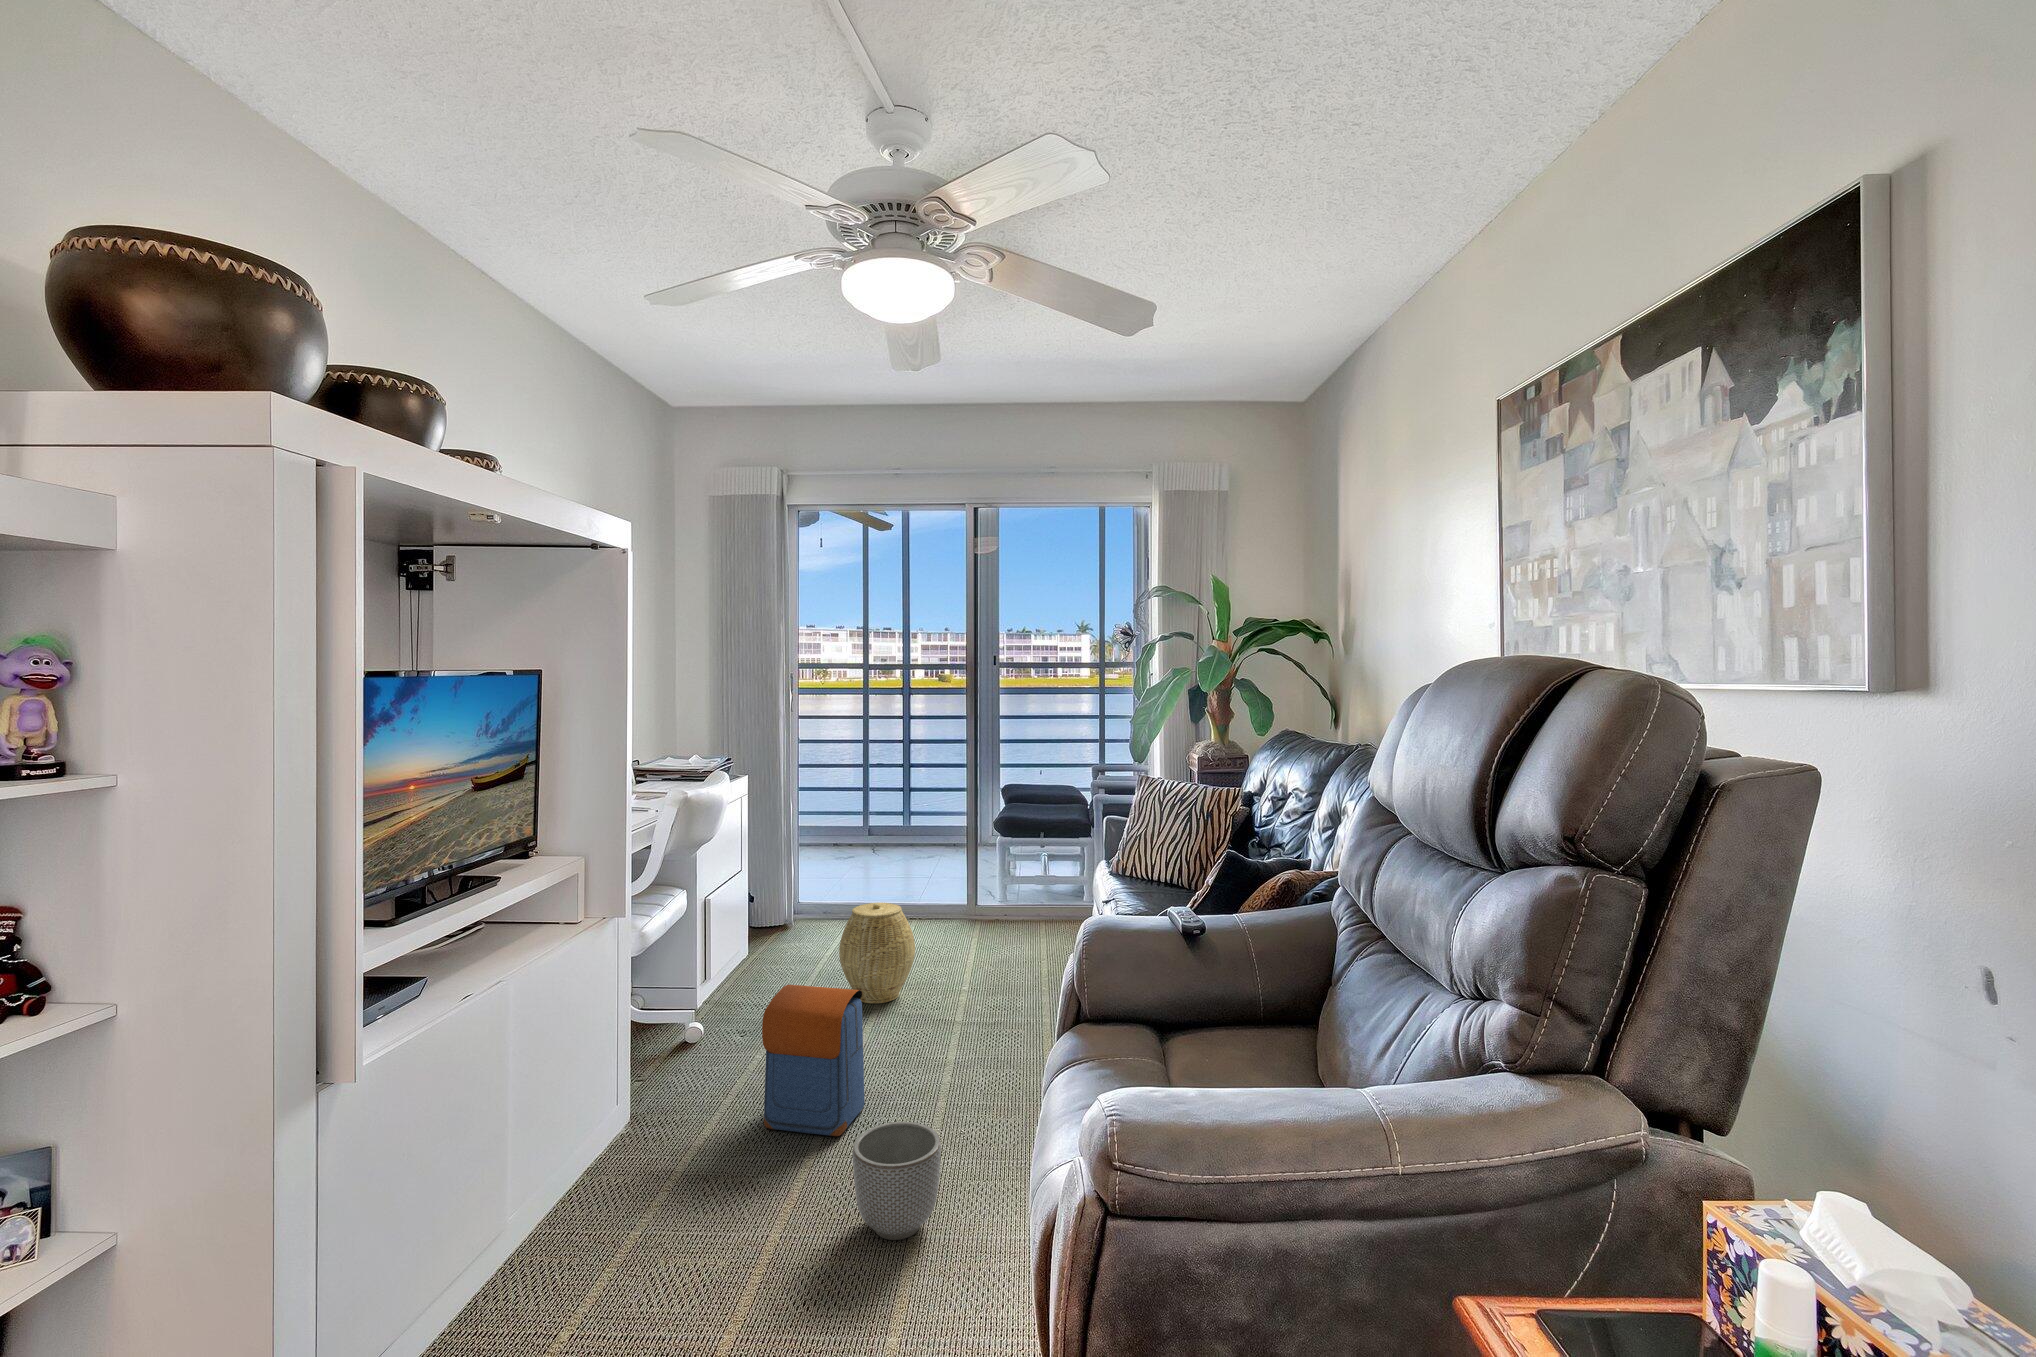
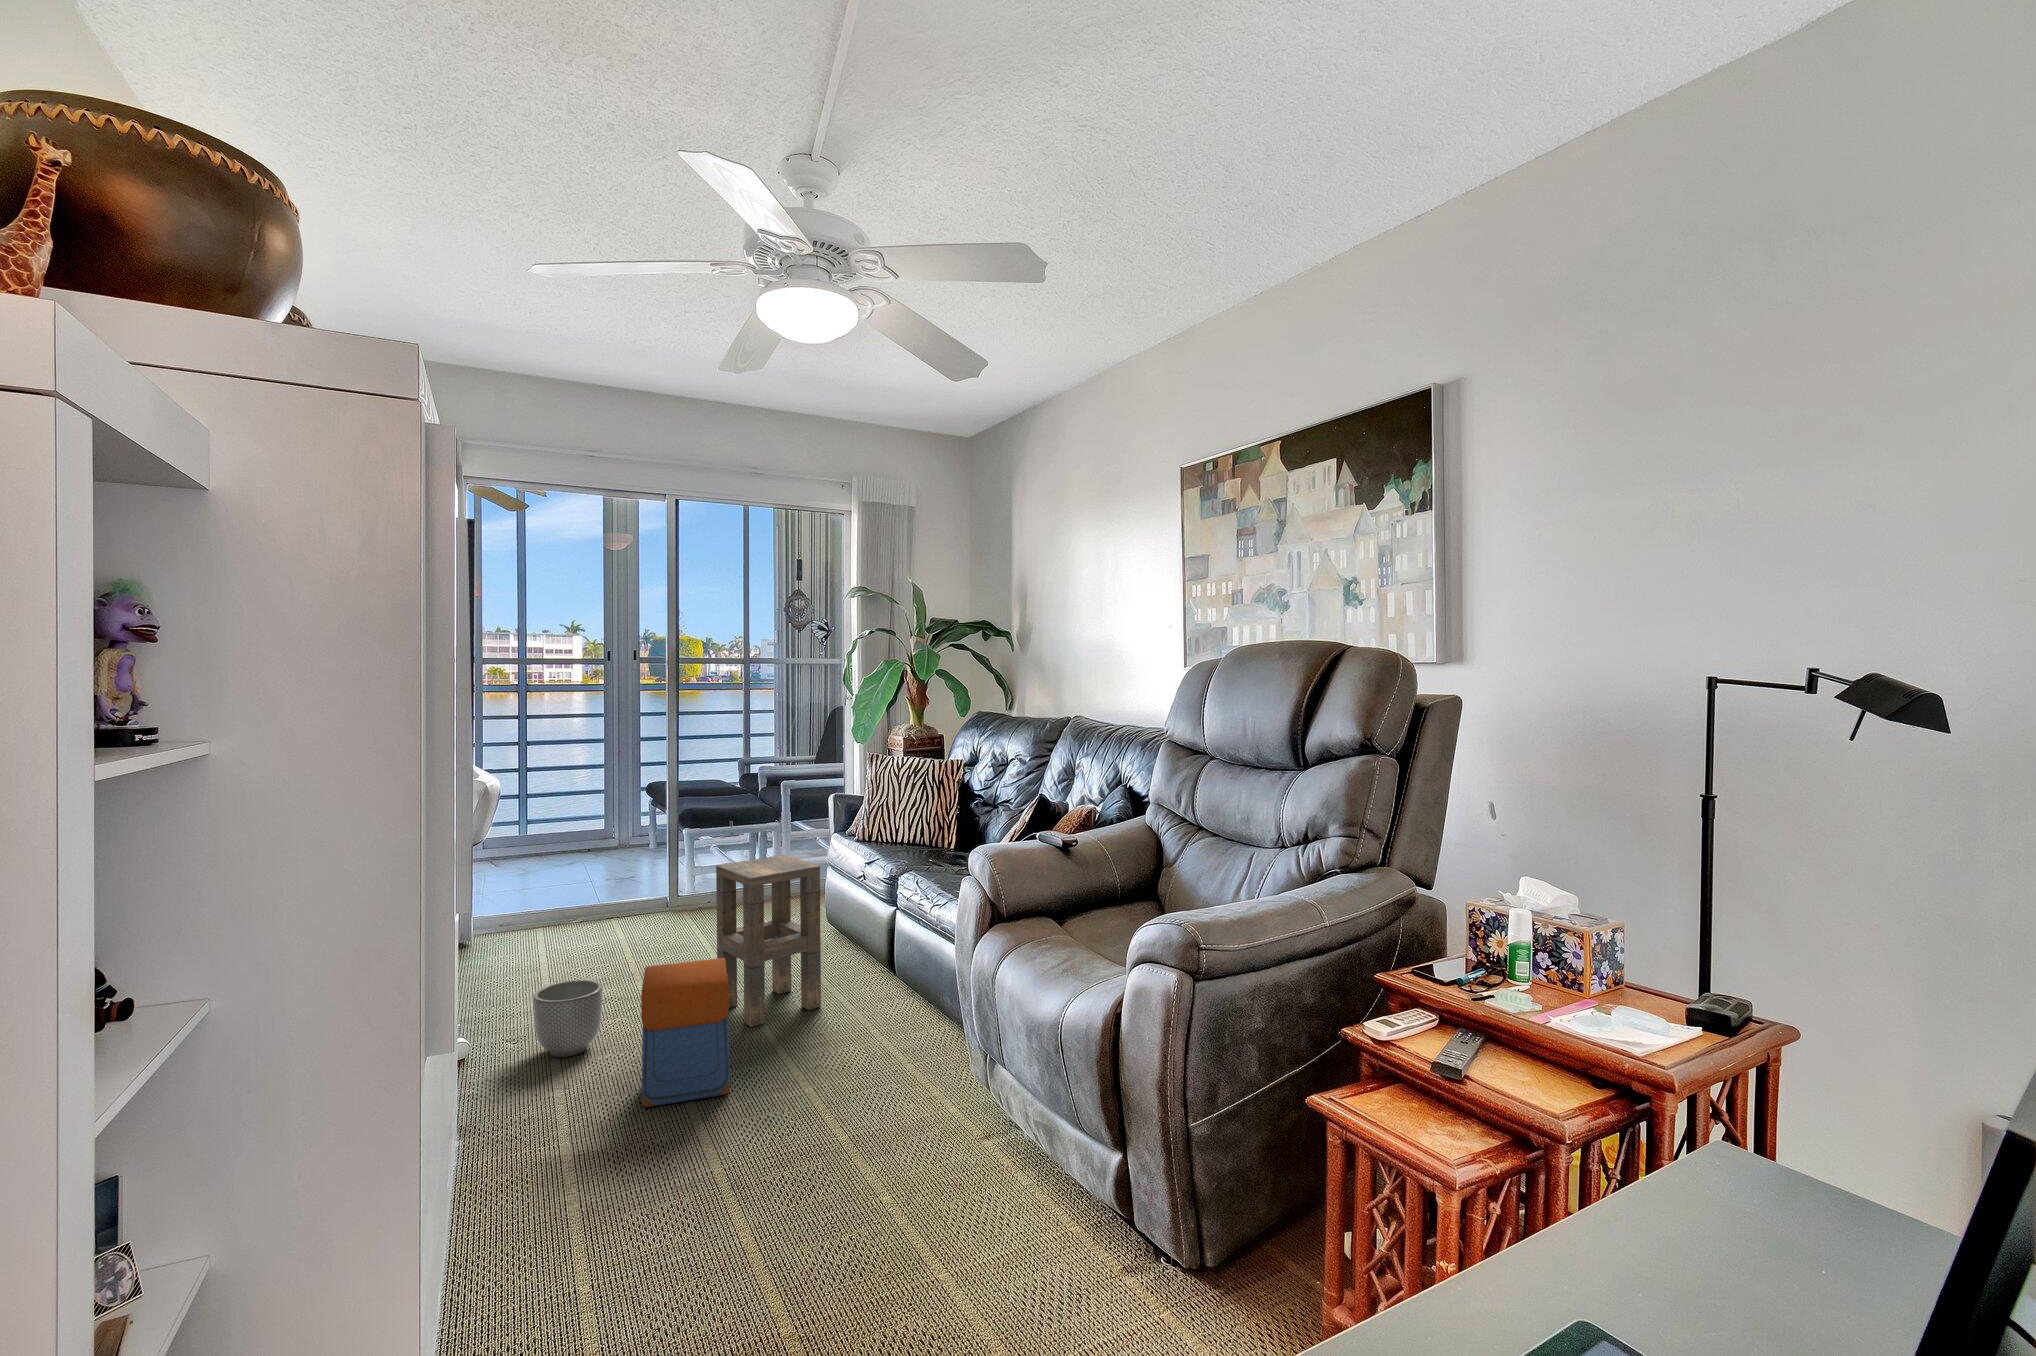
side table: none [923,882,1012,1064] -> present [716,855,821,1027]
woven basket: present [839,903,915,1003] -> none [597,896,679,997]
planter: present [853,1122,941,1240] -> present [533,980,603,1057]

